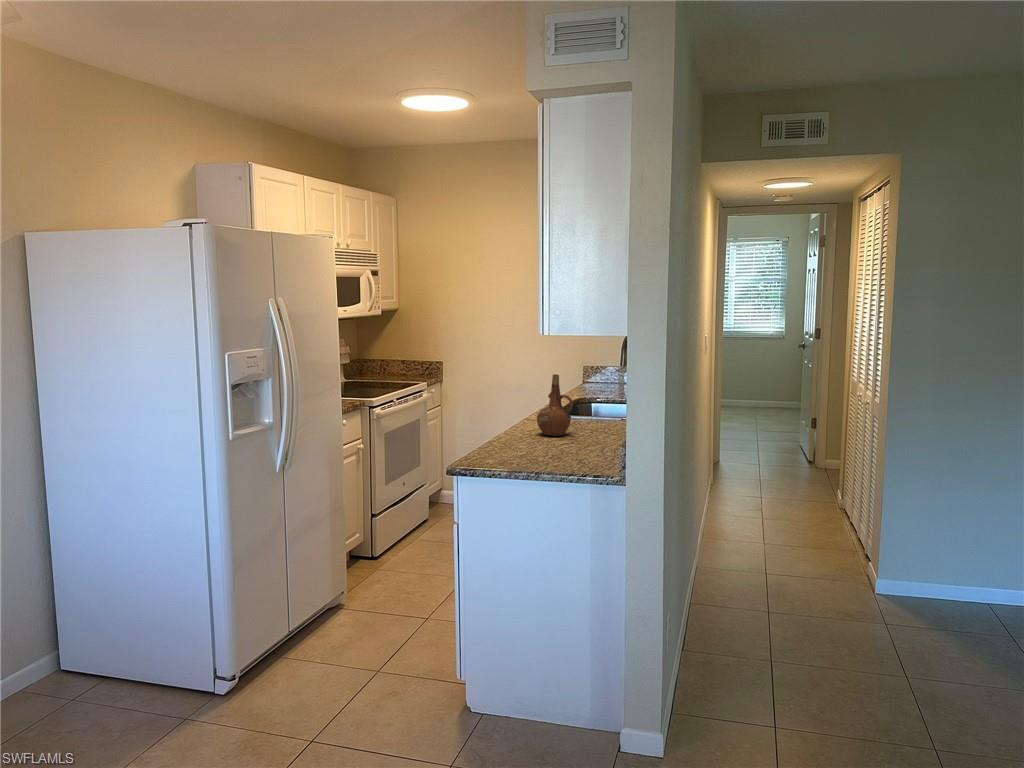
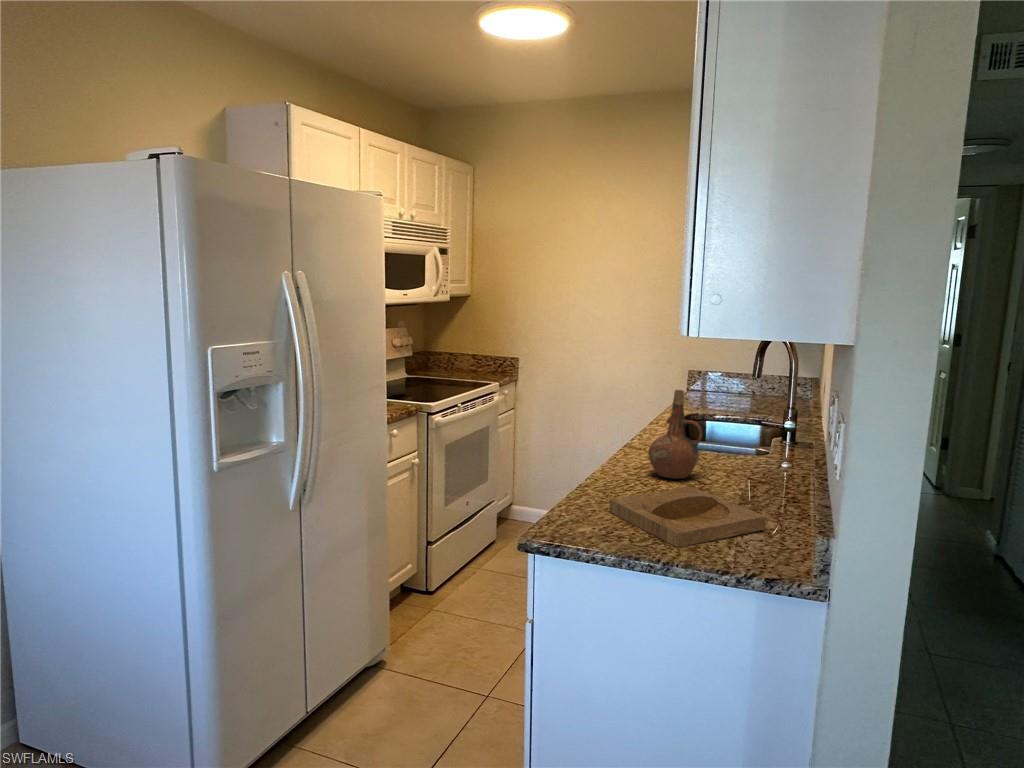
tray: none [507,437,603,466] -> present [610,487,766,548]

